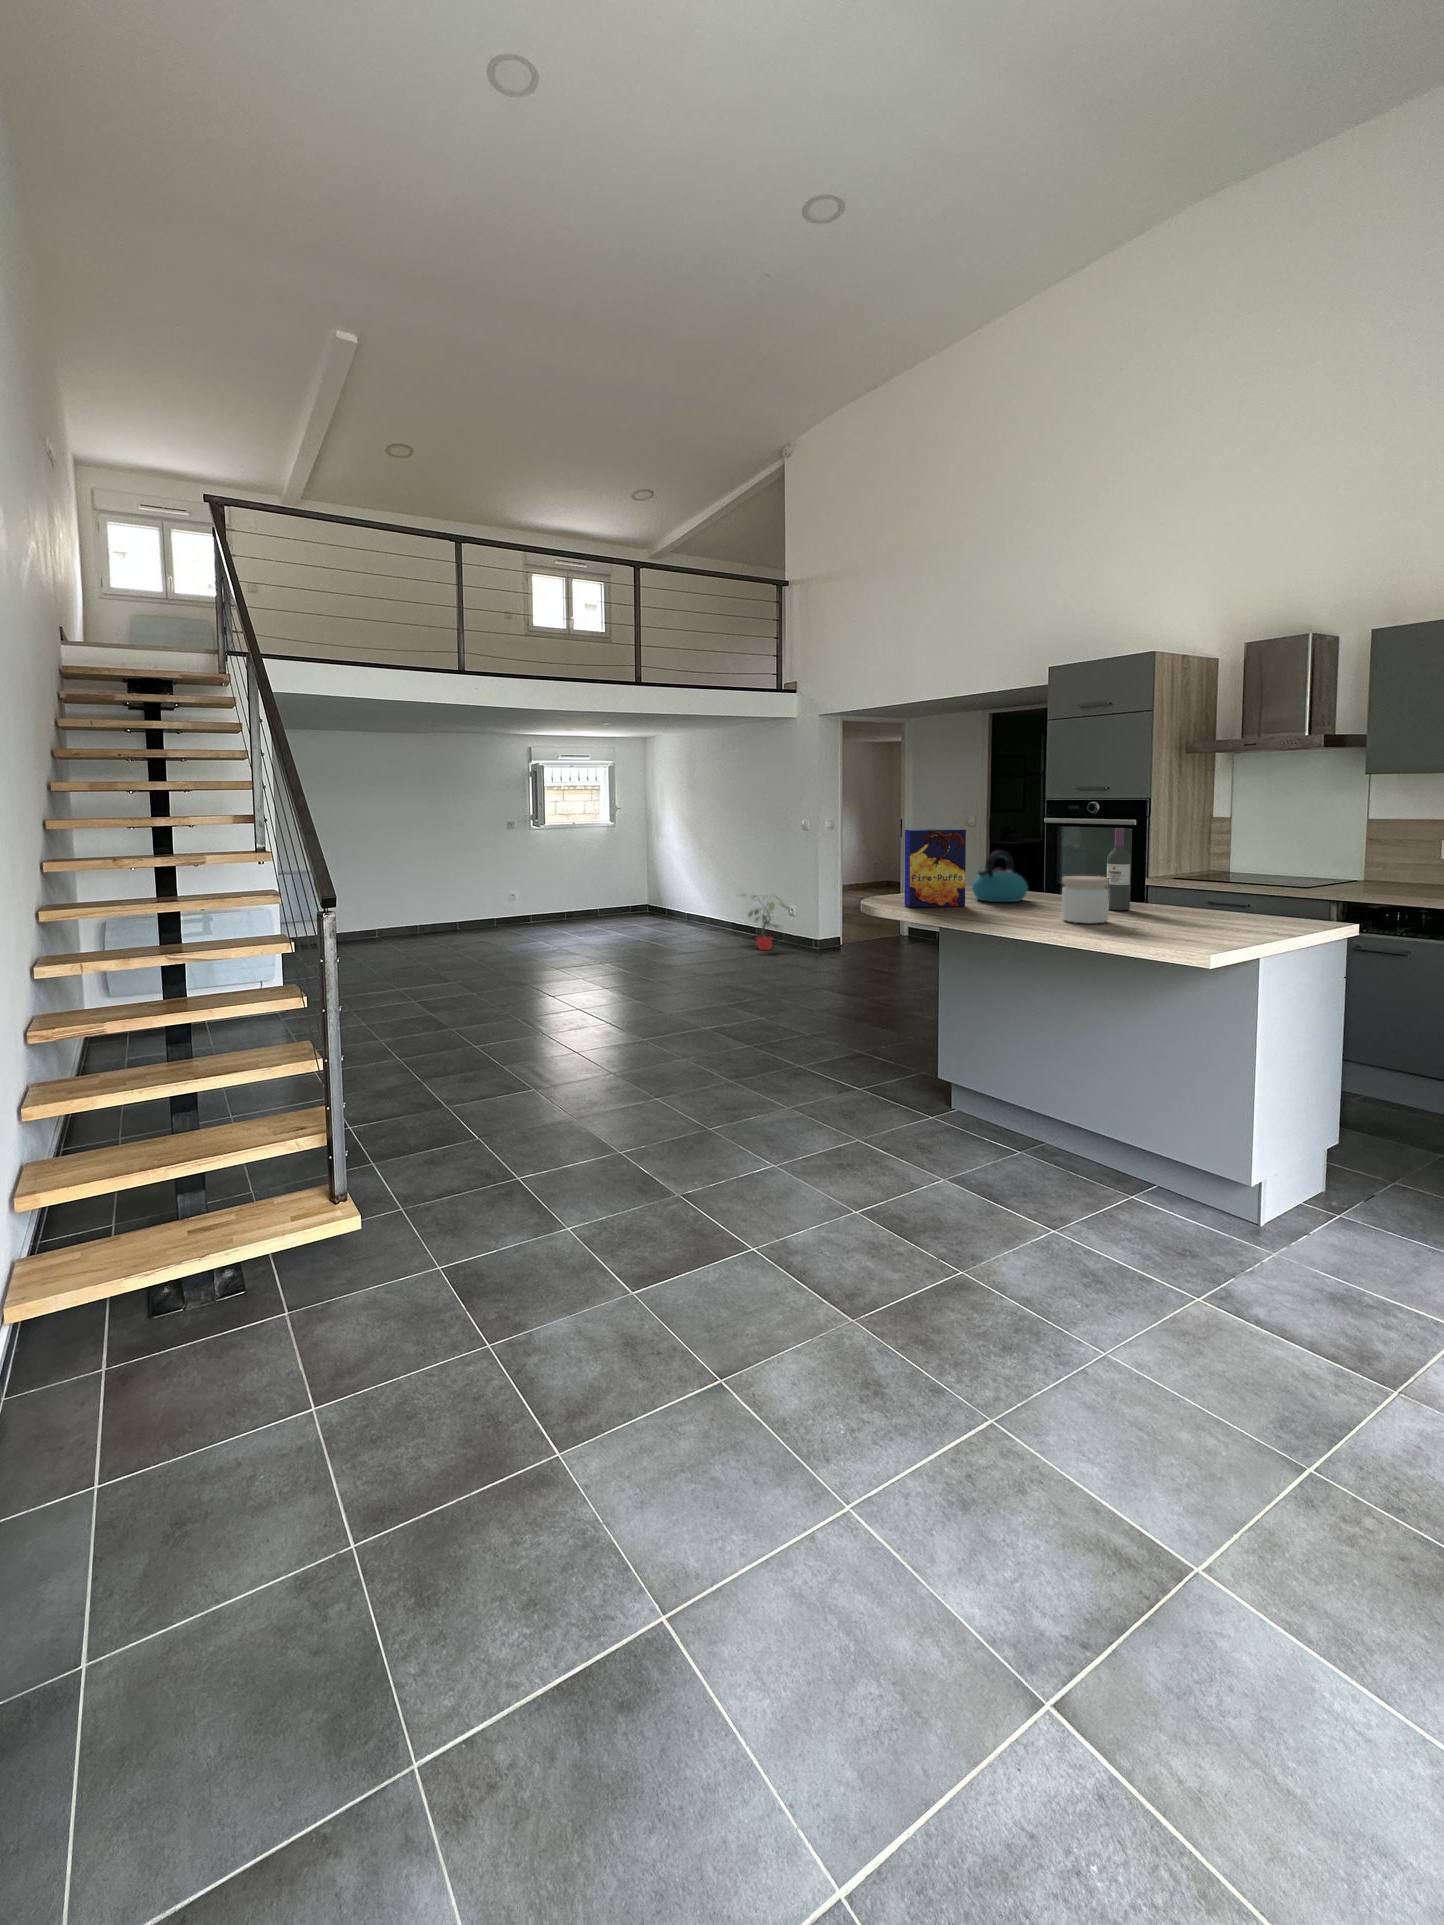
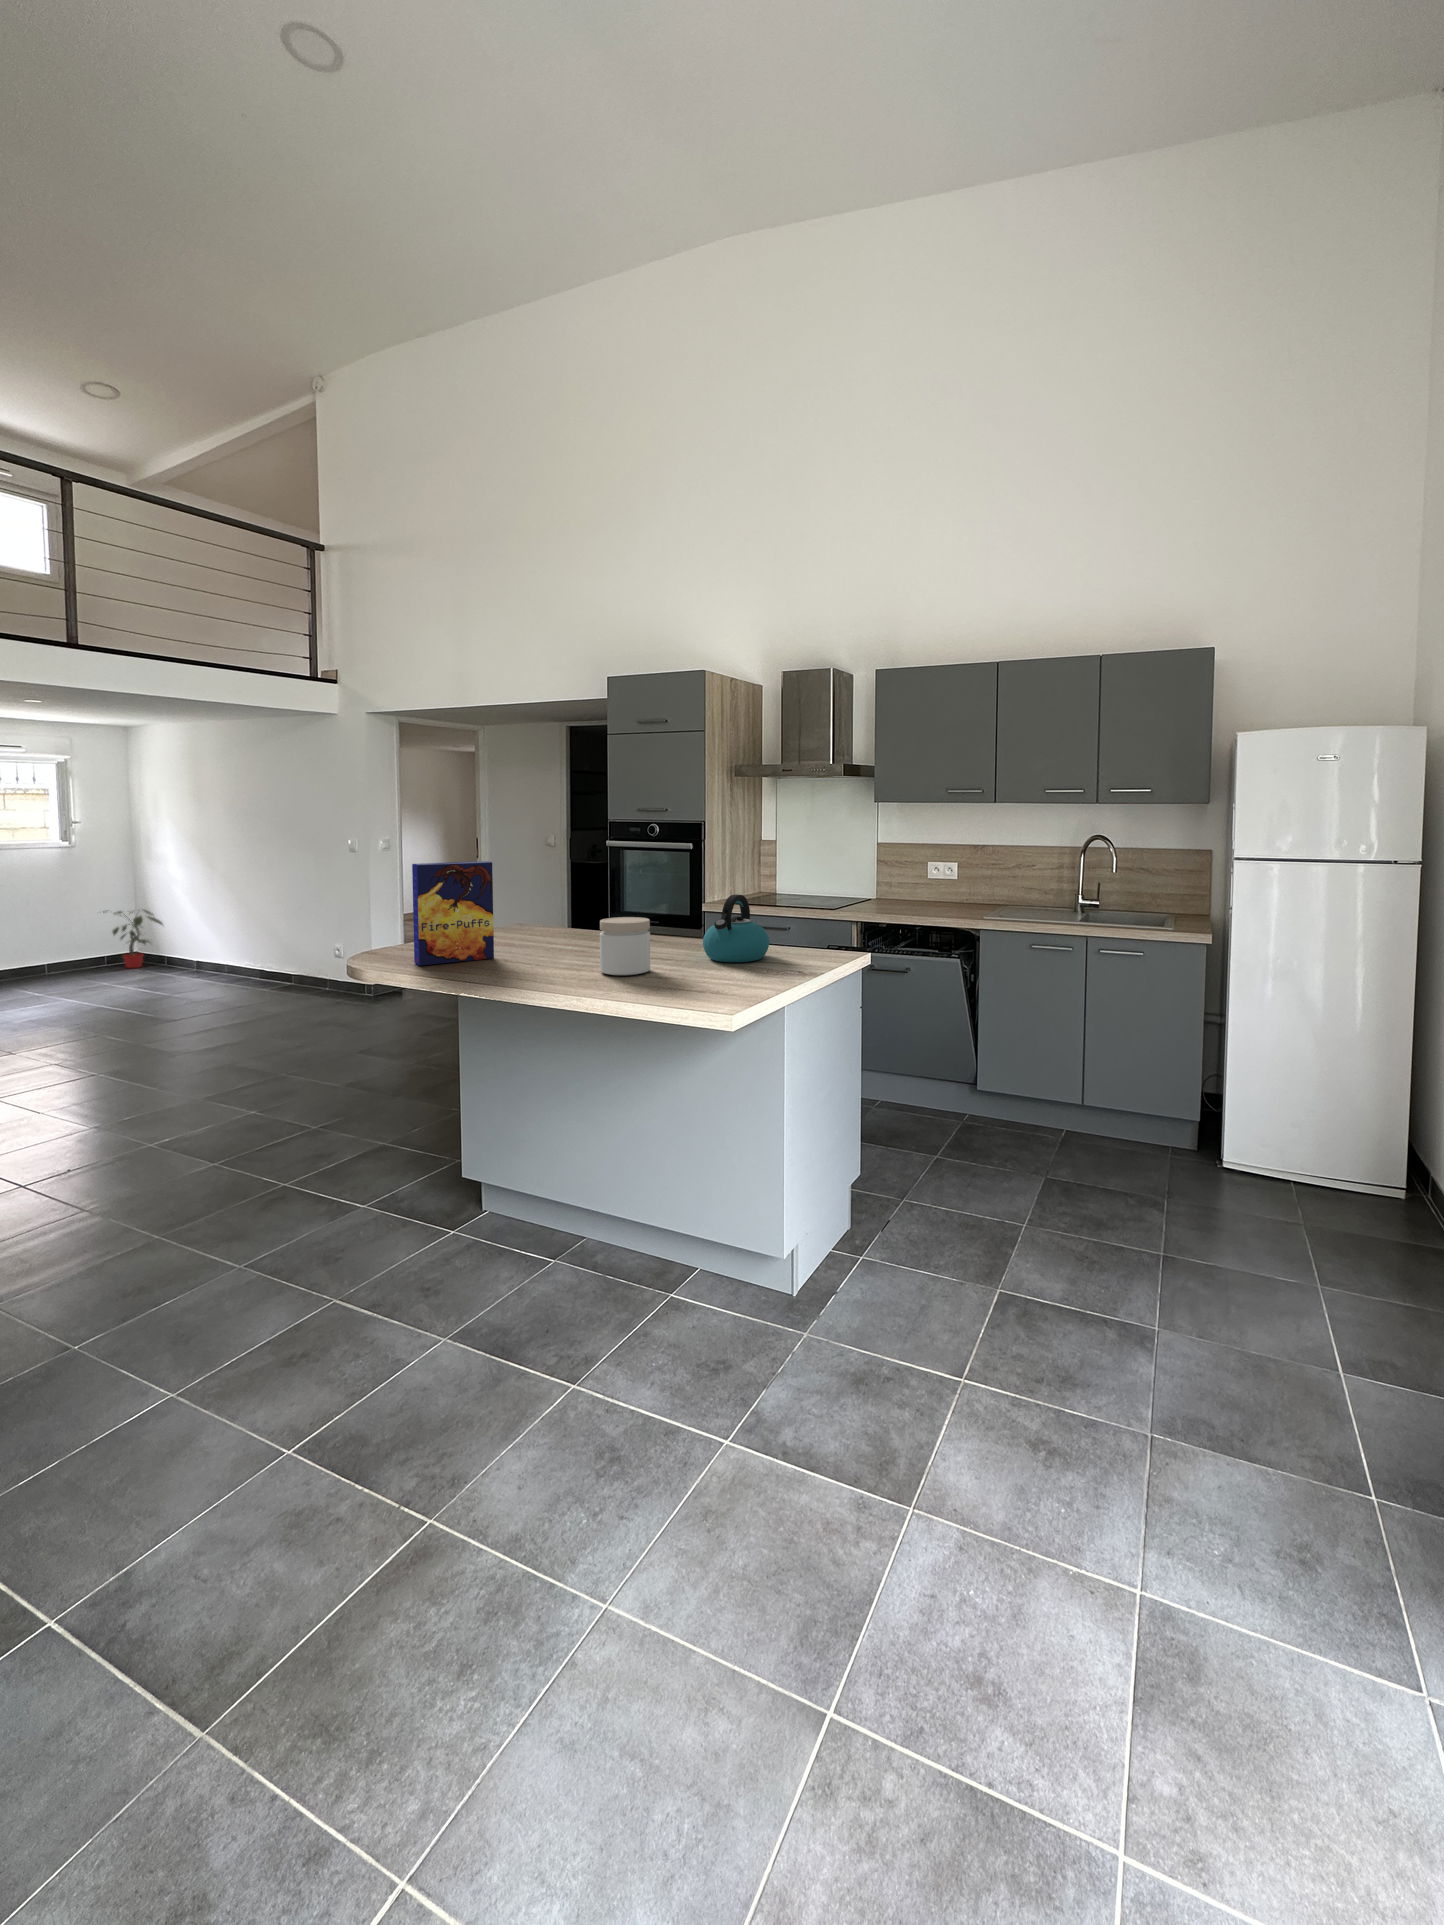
wine bottle: present [1107,828,1131,910] -> none [653,859,677,952]
kettle: present [972,851,1028,902] -> present [703,894,769,962]
potted plant: present [741,895,789,950] -> present [103,910,163,968]

